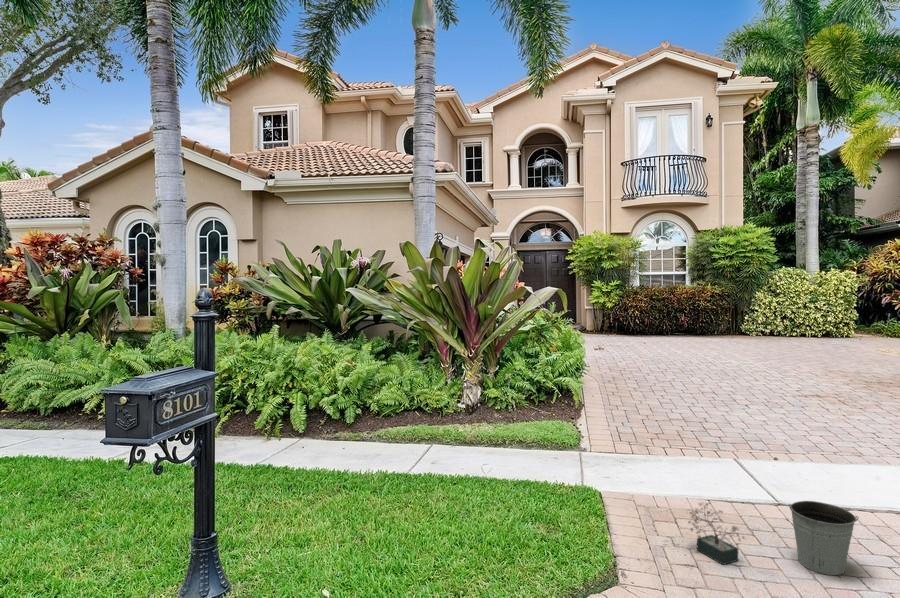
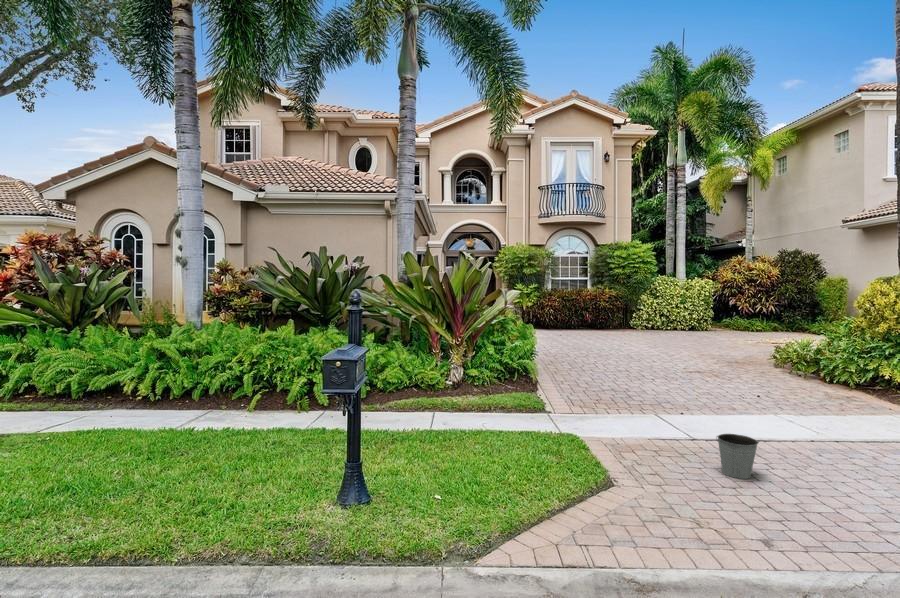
decorative plant: present [688,502,745,565] -> none [652,438,692,477]

